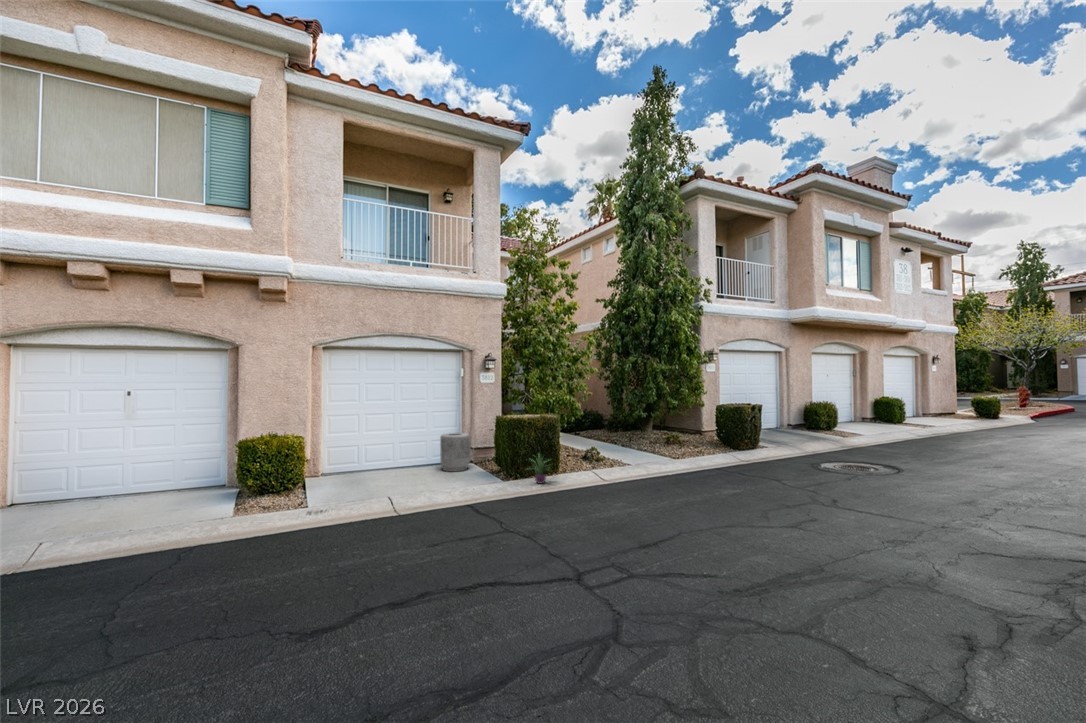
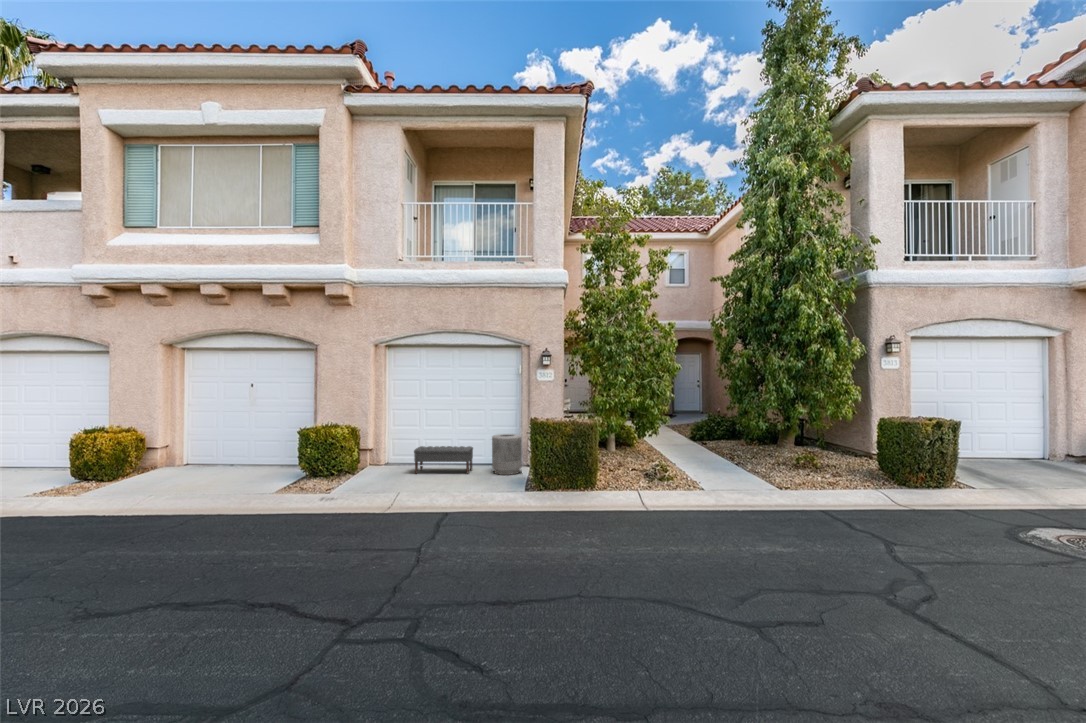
bench: none [362,447,423,480] -> present [414,446,473,474]
decorative plant: present [535,455,546,484] -> none [541,463,578,498]

